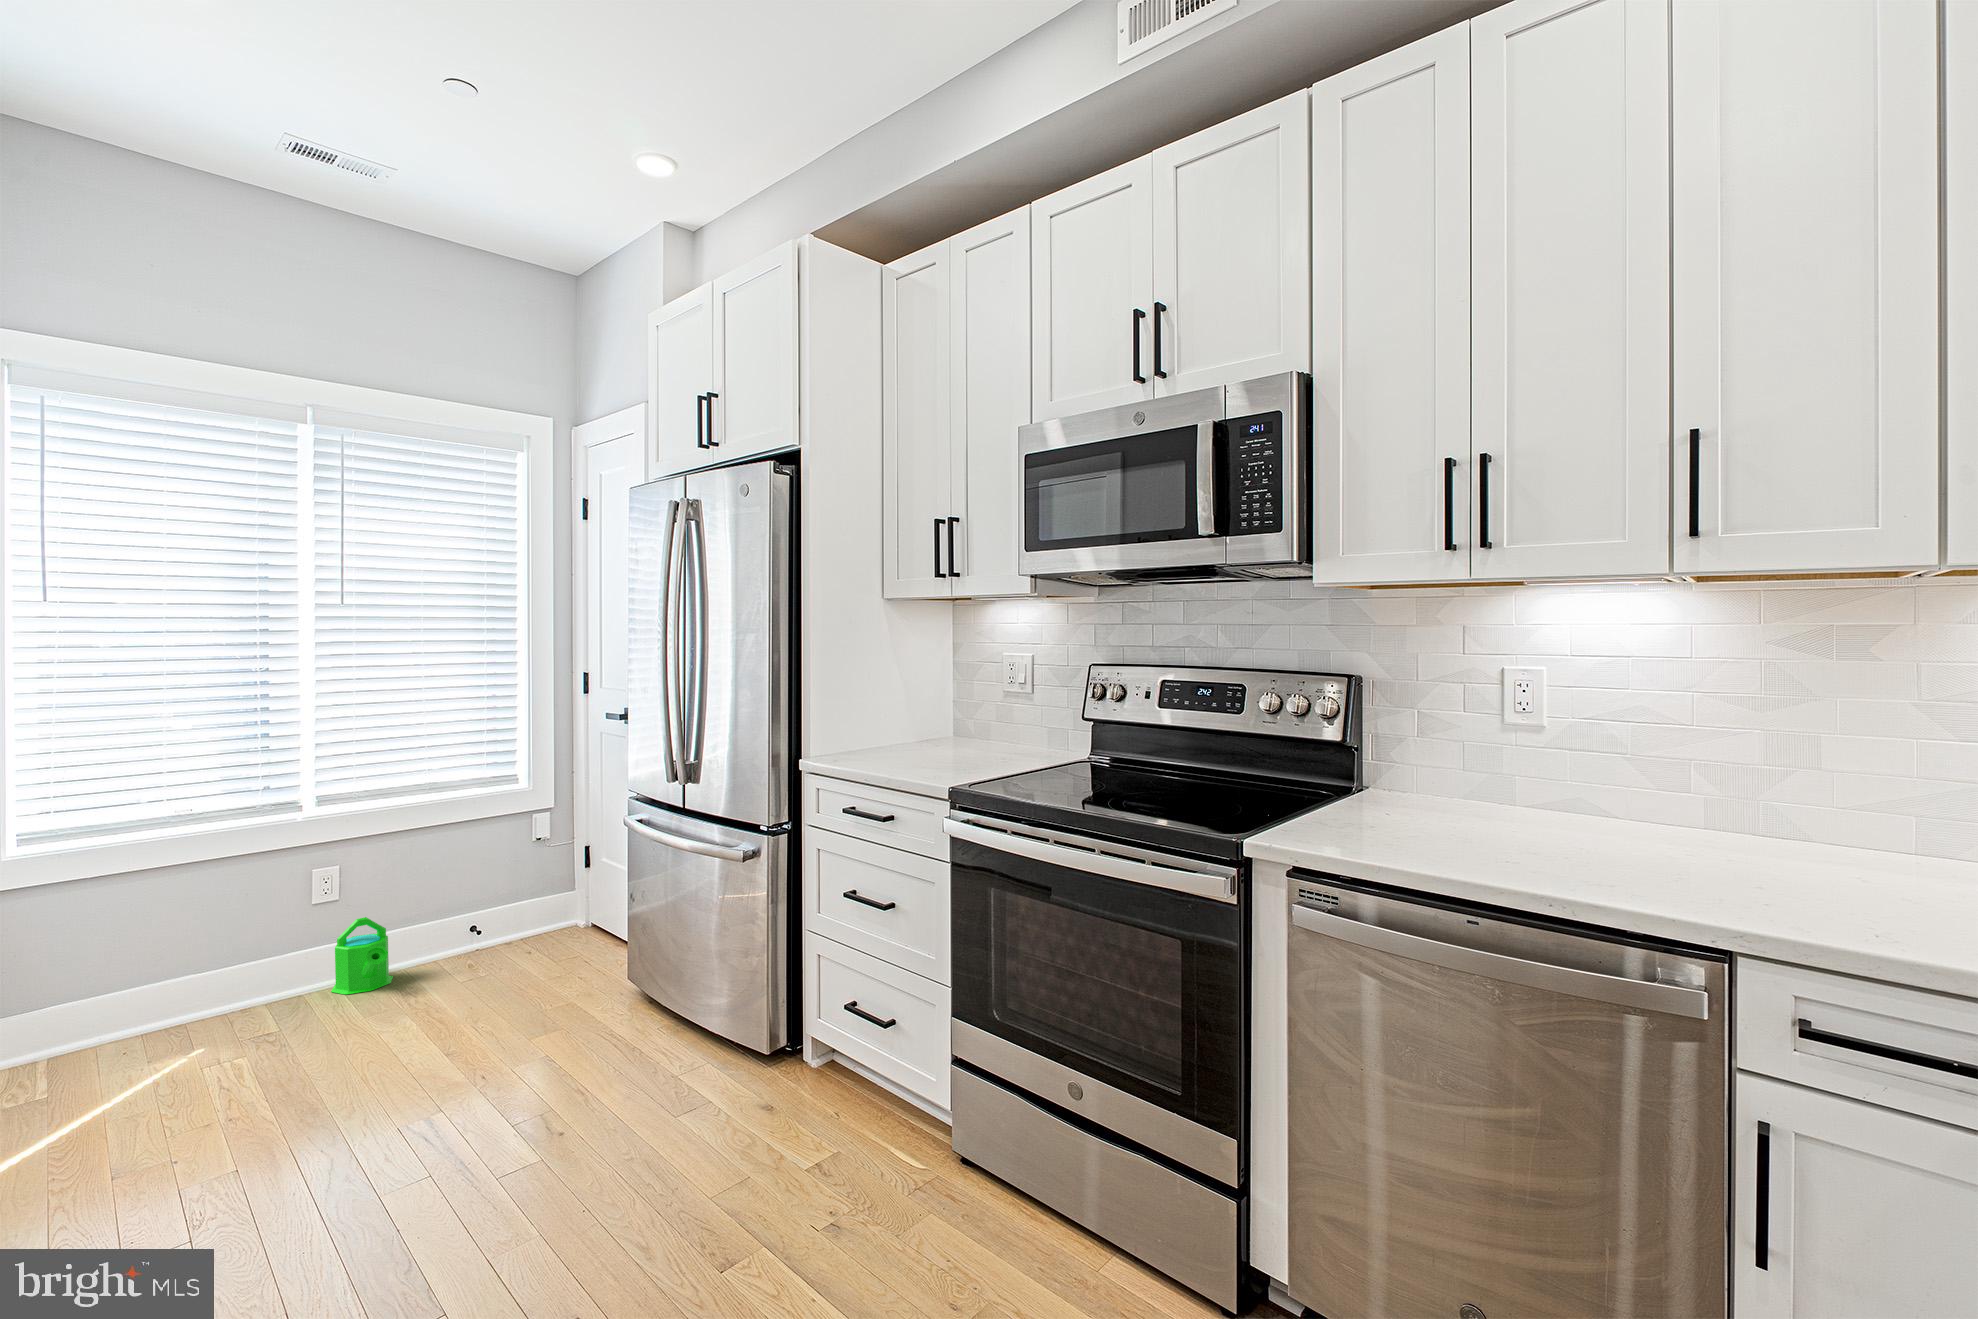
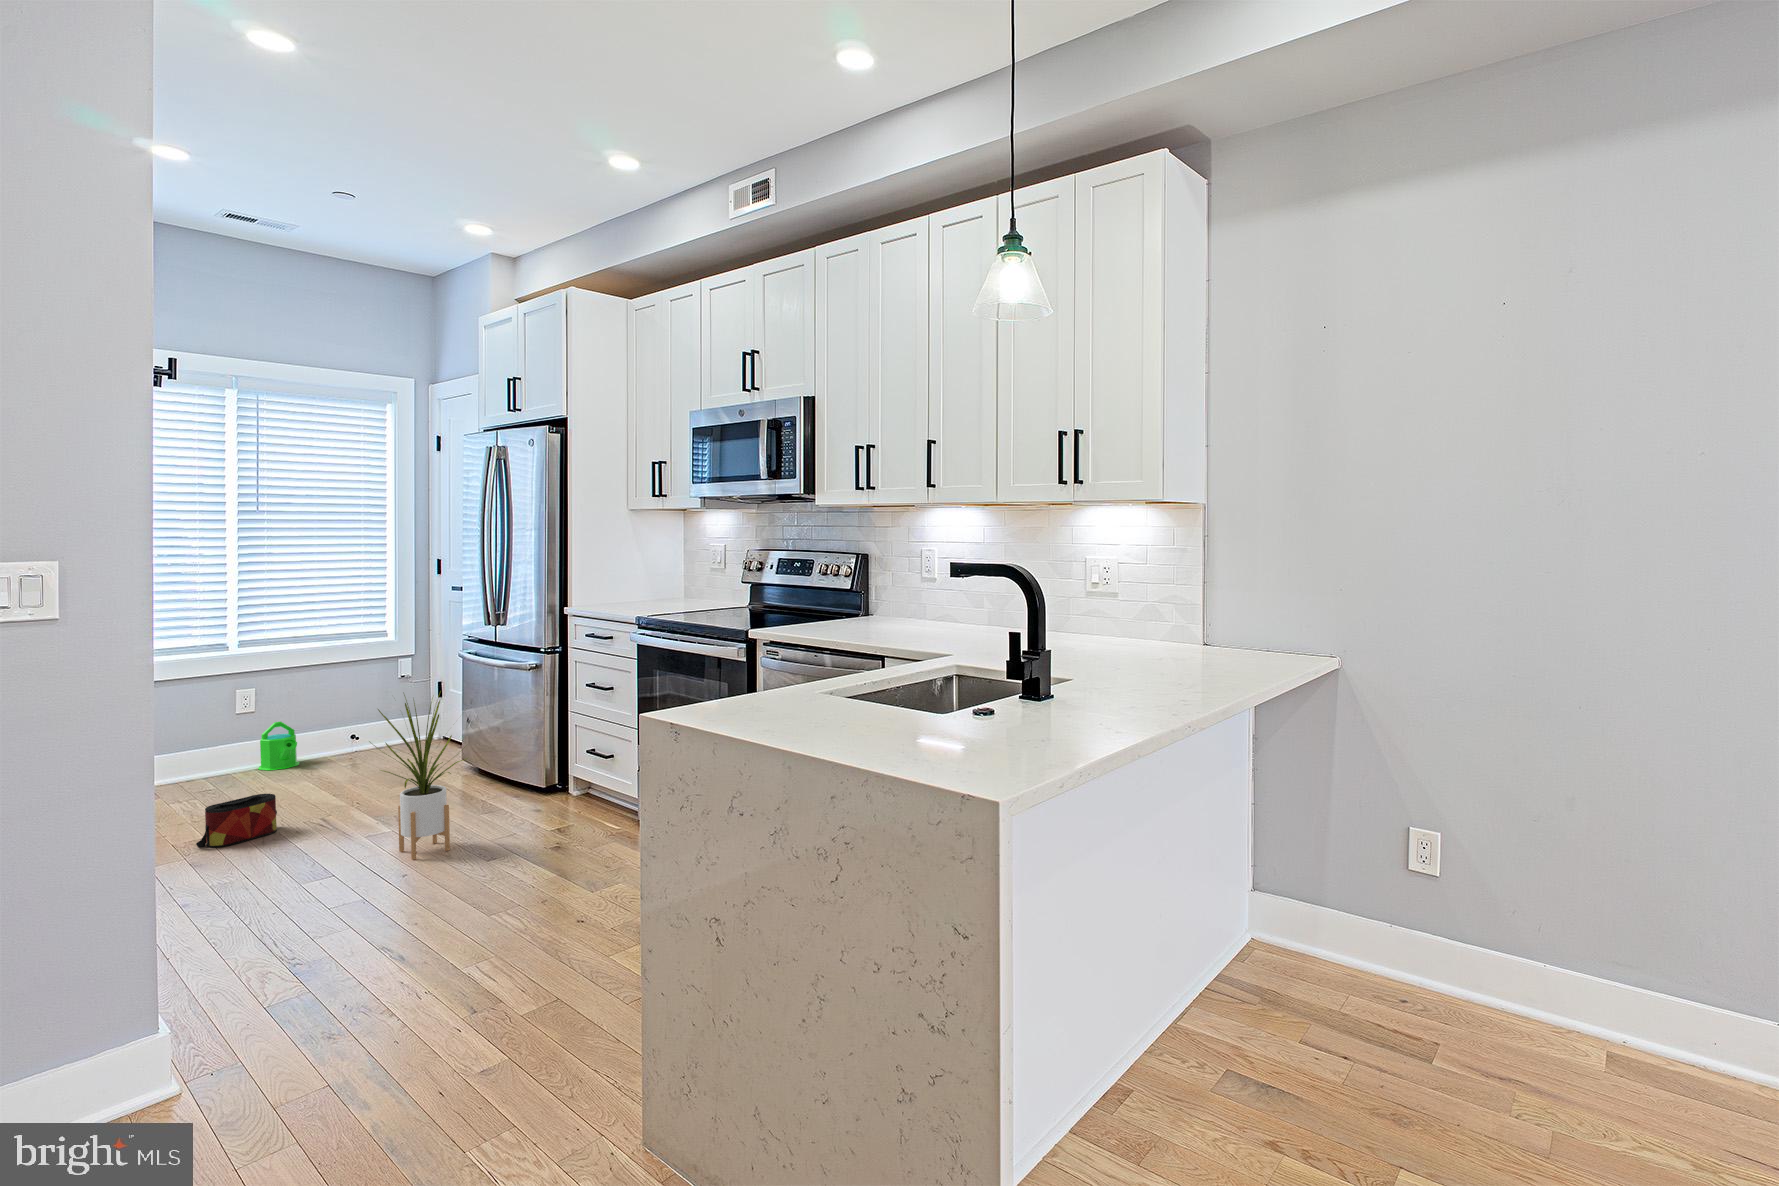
house plant: none [480,927,660,1257] -> present [370,695,466,860]
bag: none [187,1087,334,1203] -> present [196,794,277,848]

